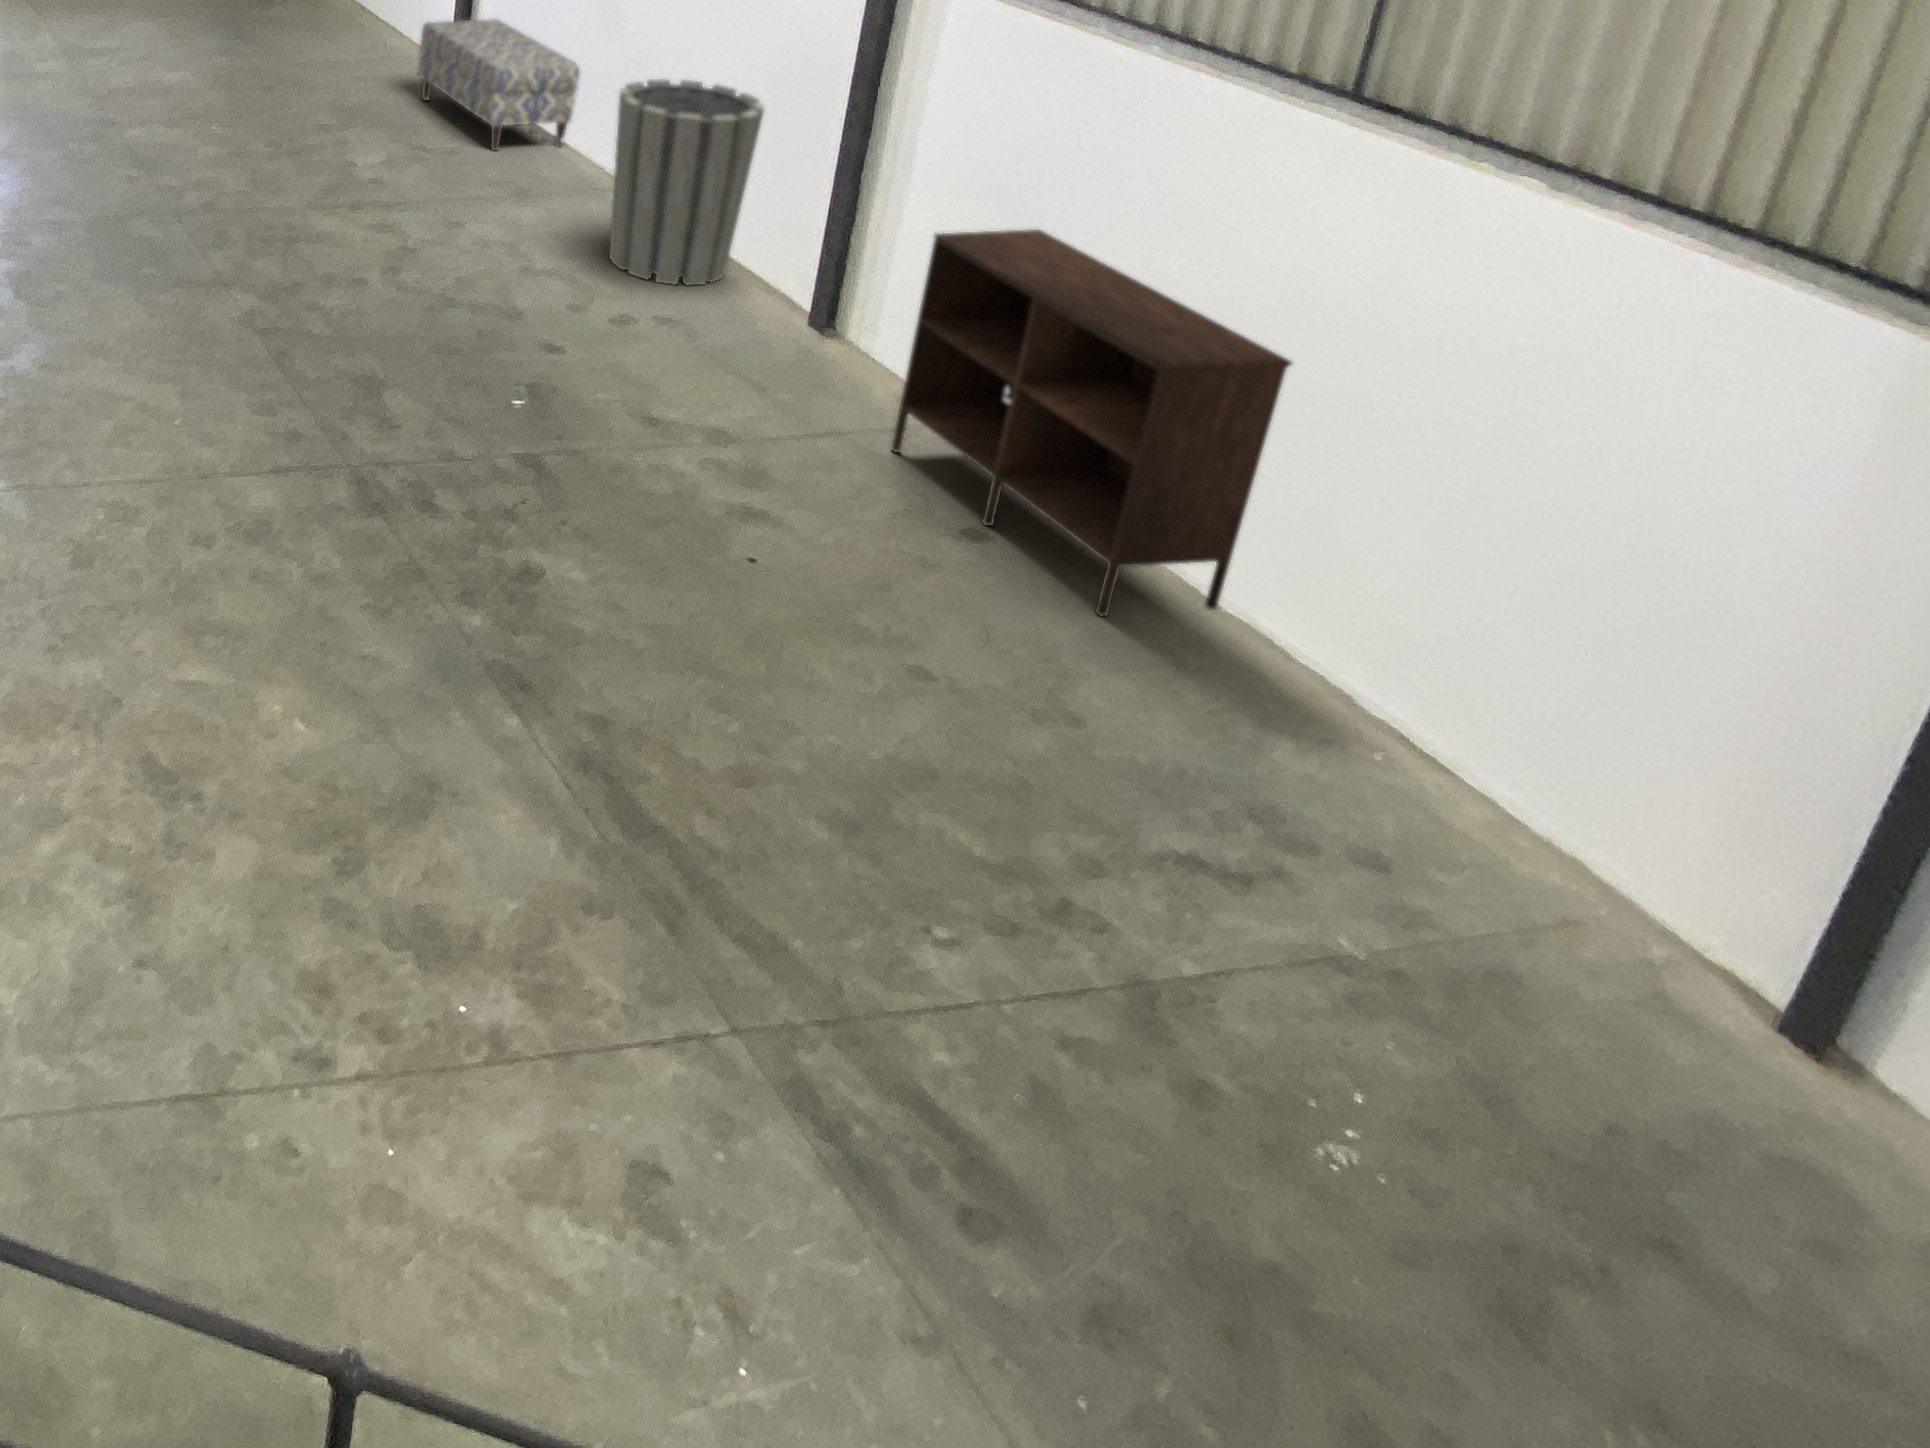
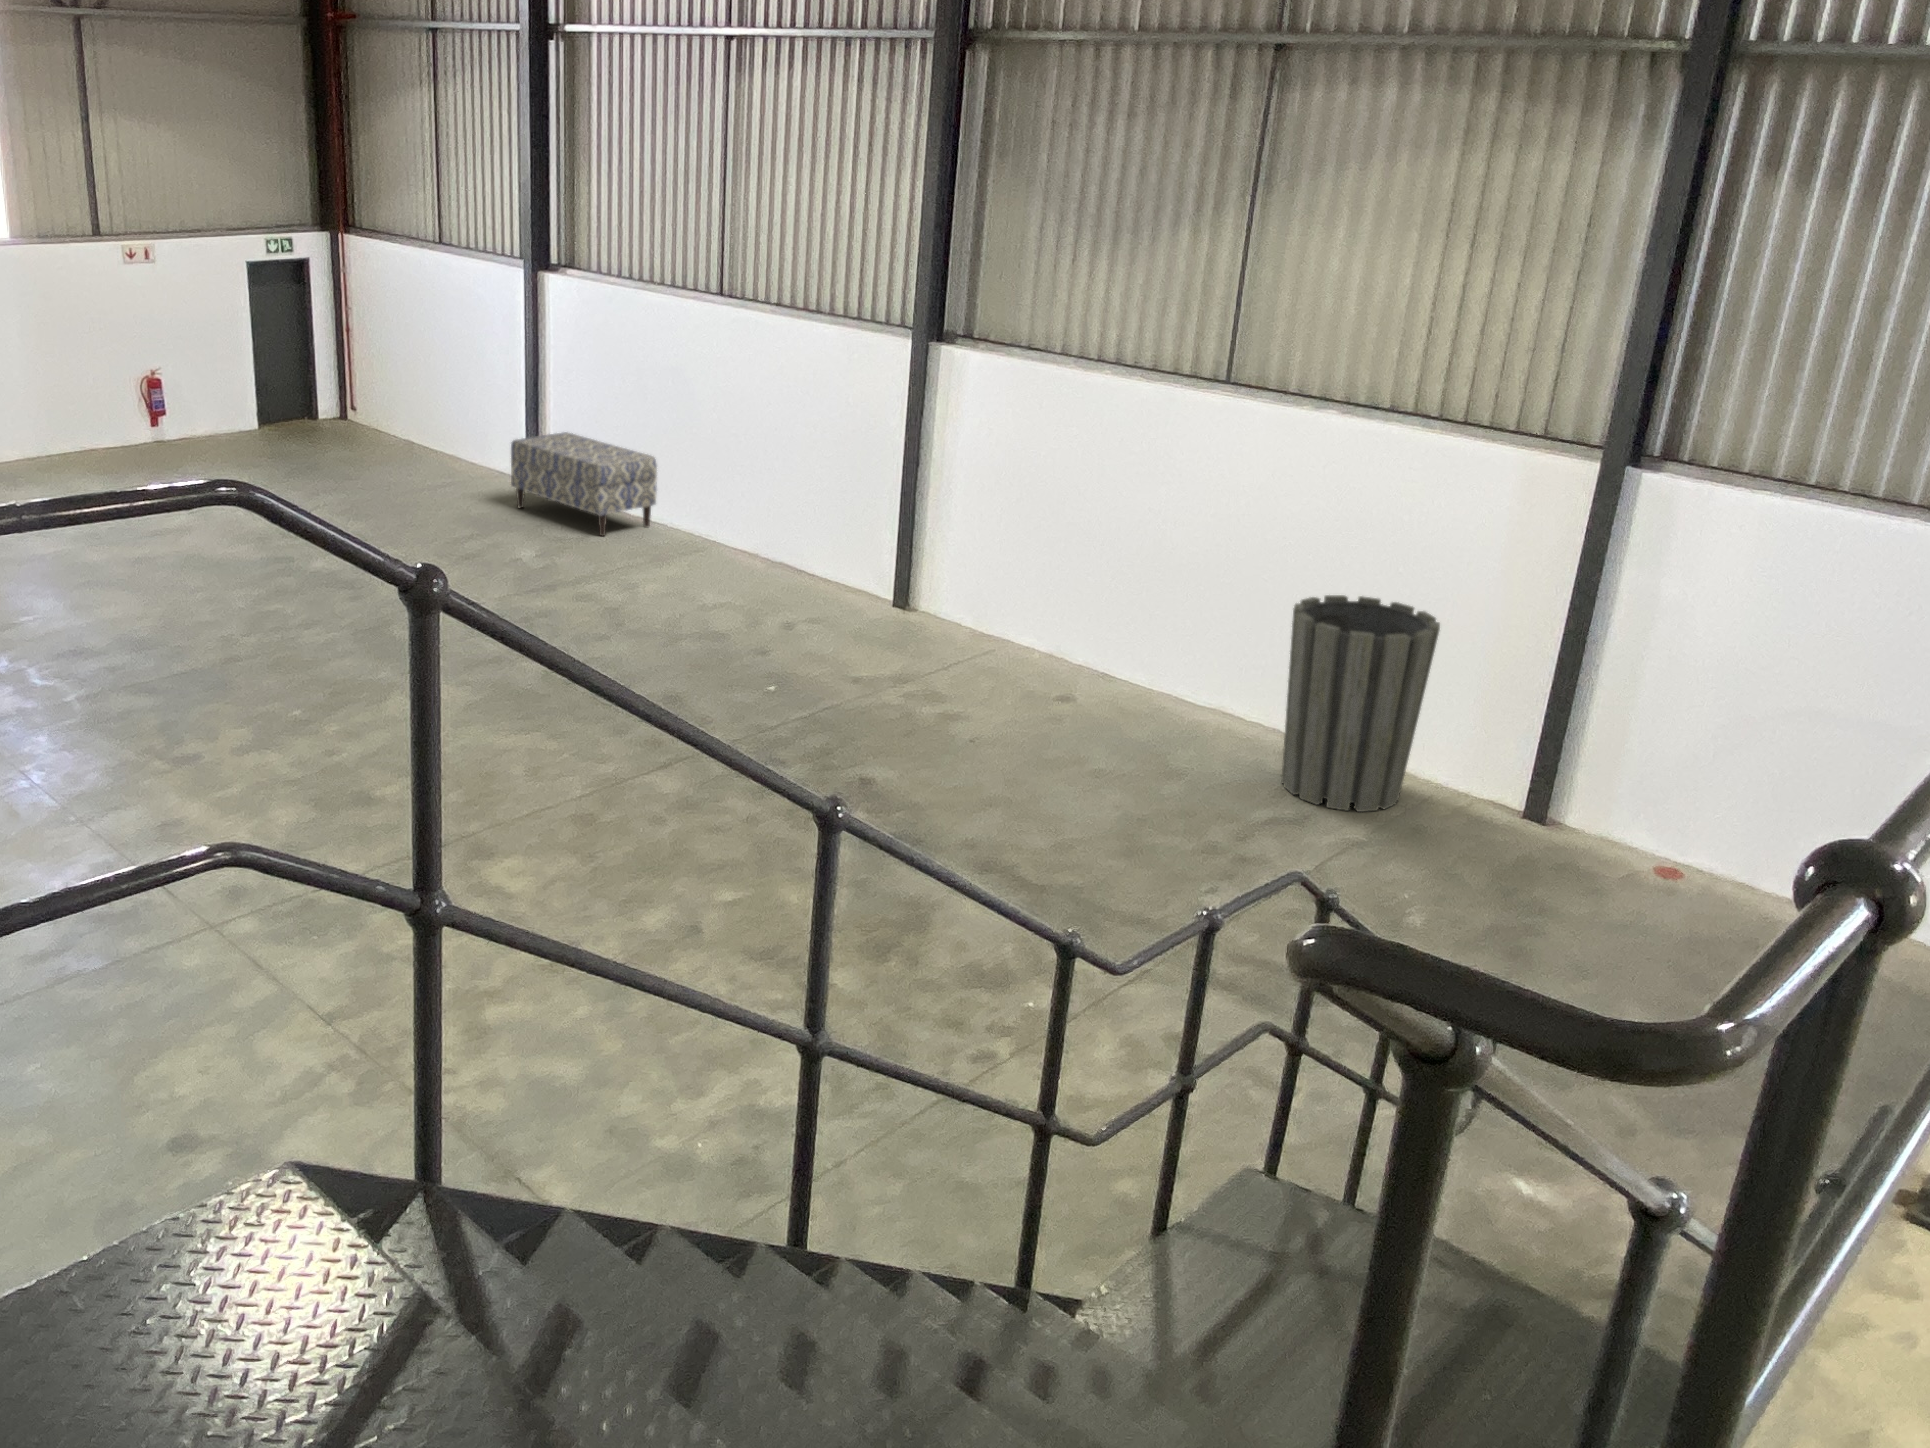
trash can: present [609,79,764,285] -> present [1281,595,1440,812]
shelving unit: present [891,229,1292,616] -> none [984,502,1209,727]

